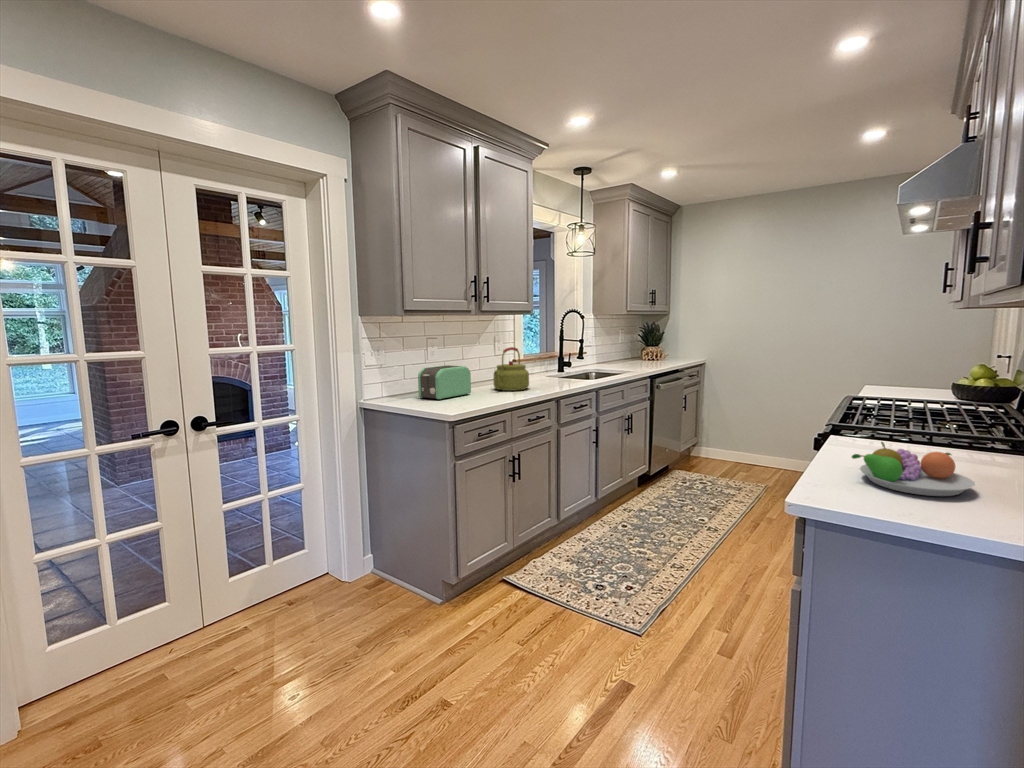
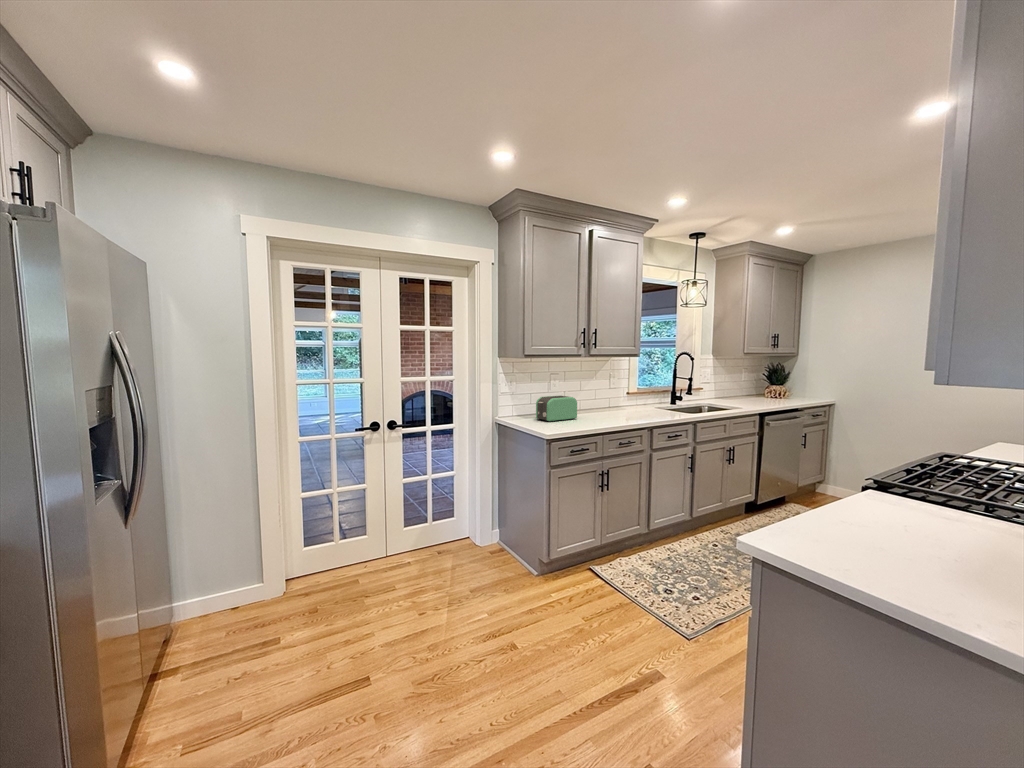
kettle: present [493,347,529,391] -> none [597,384,628,419]
fruit bowl: present [852,442,975,496] -> none [827,497,951,556]

